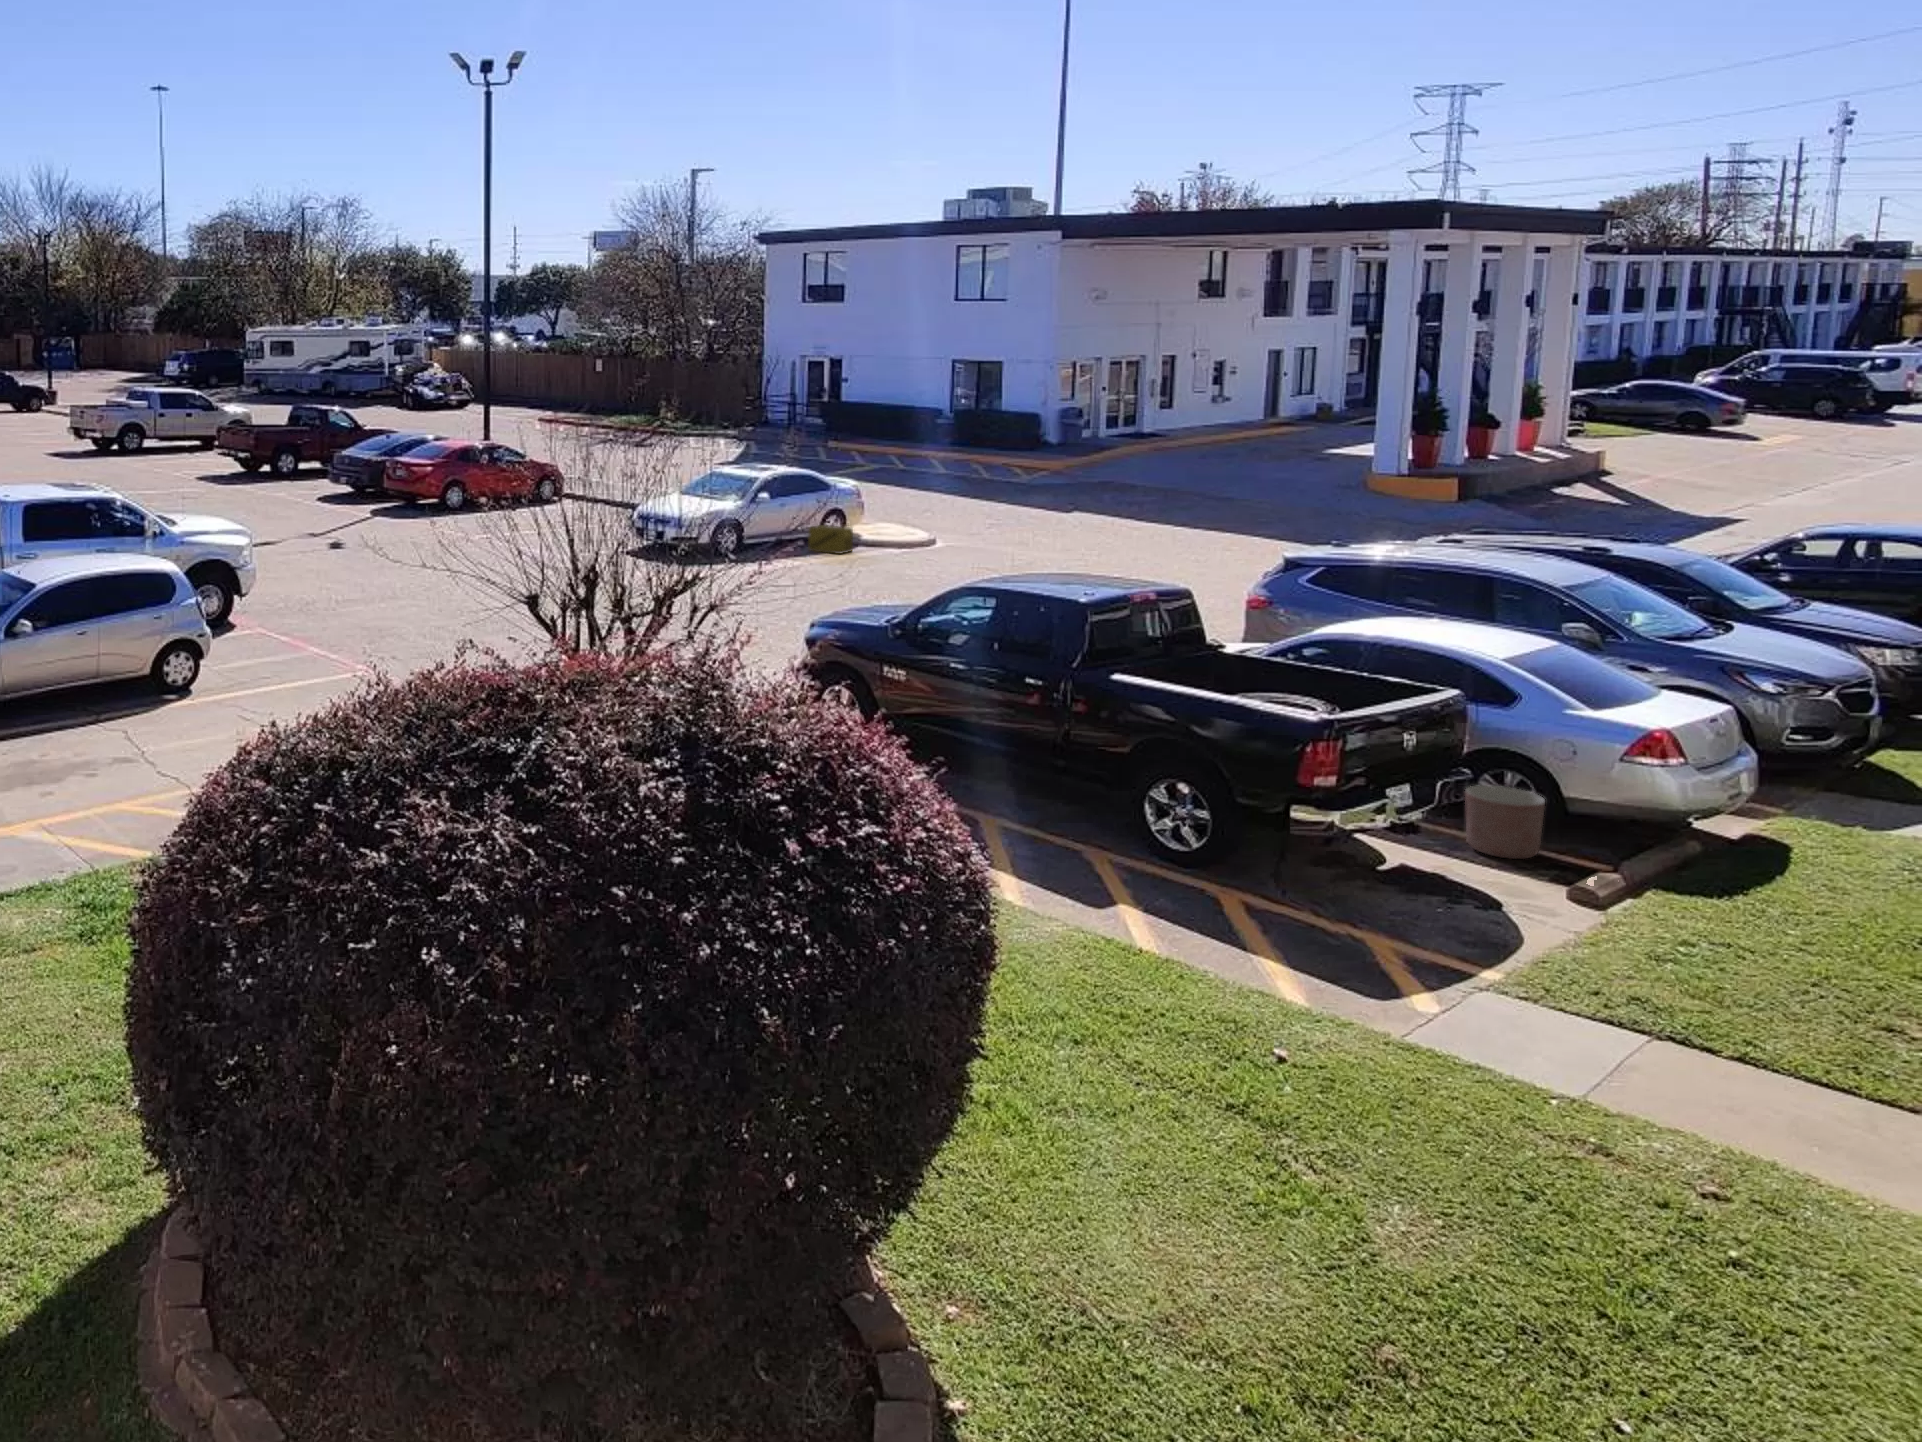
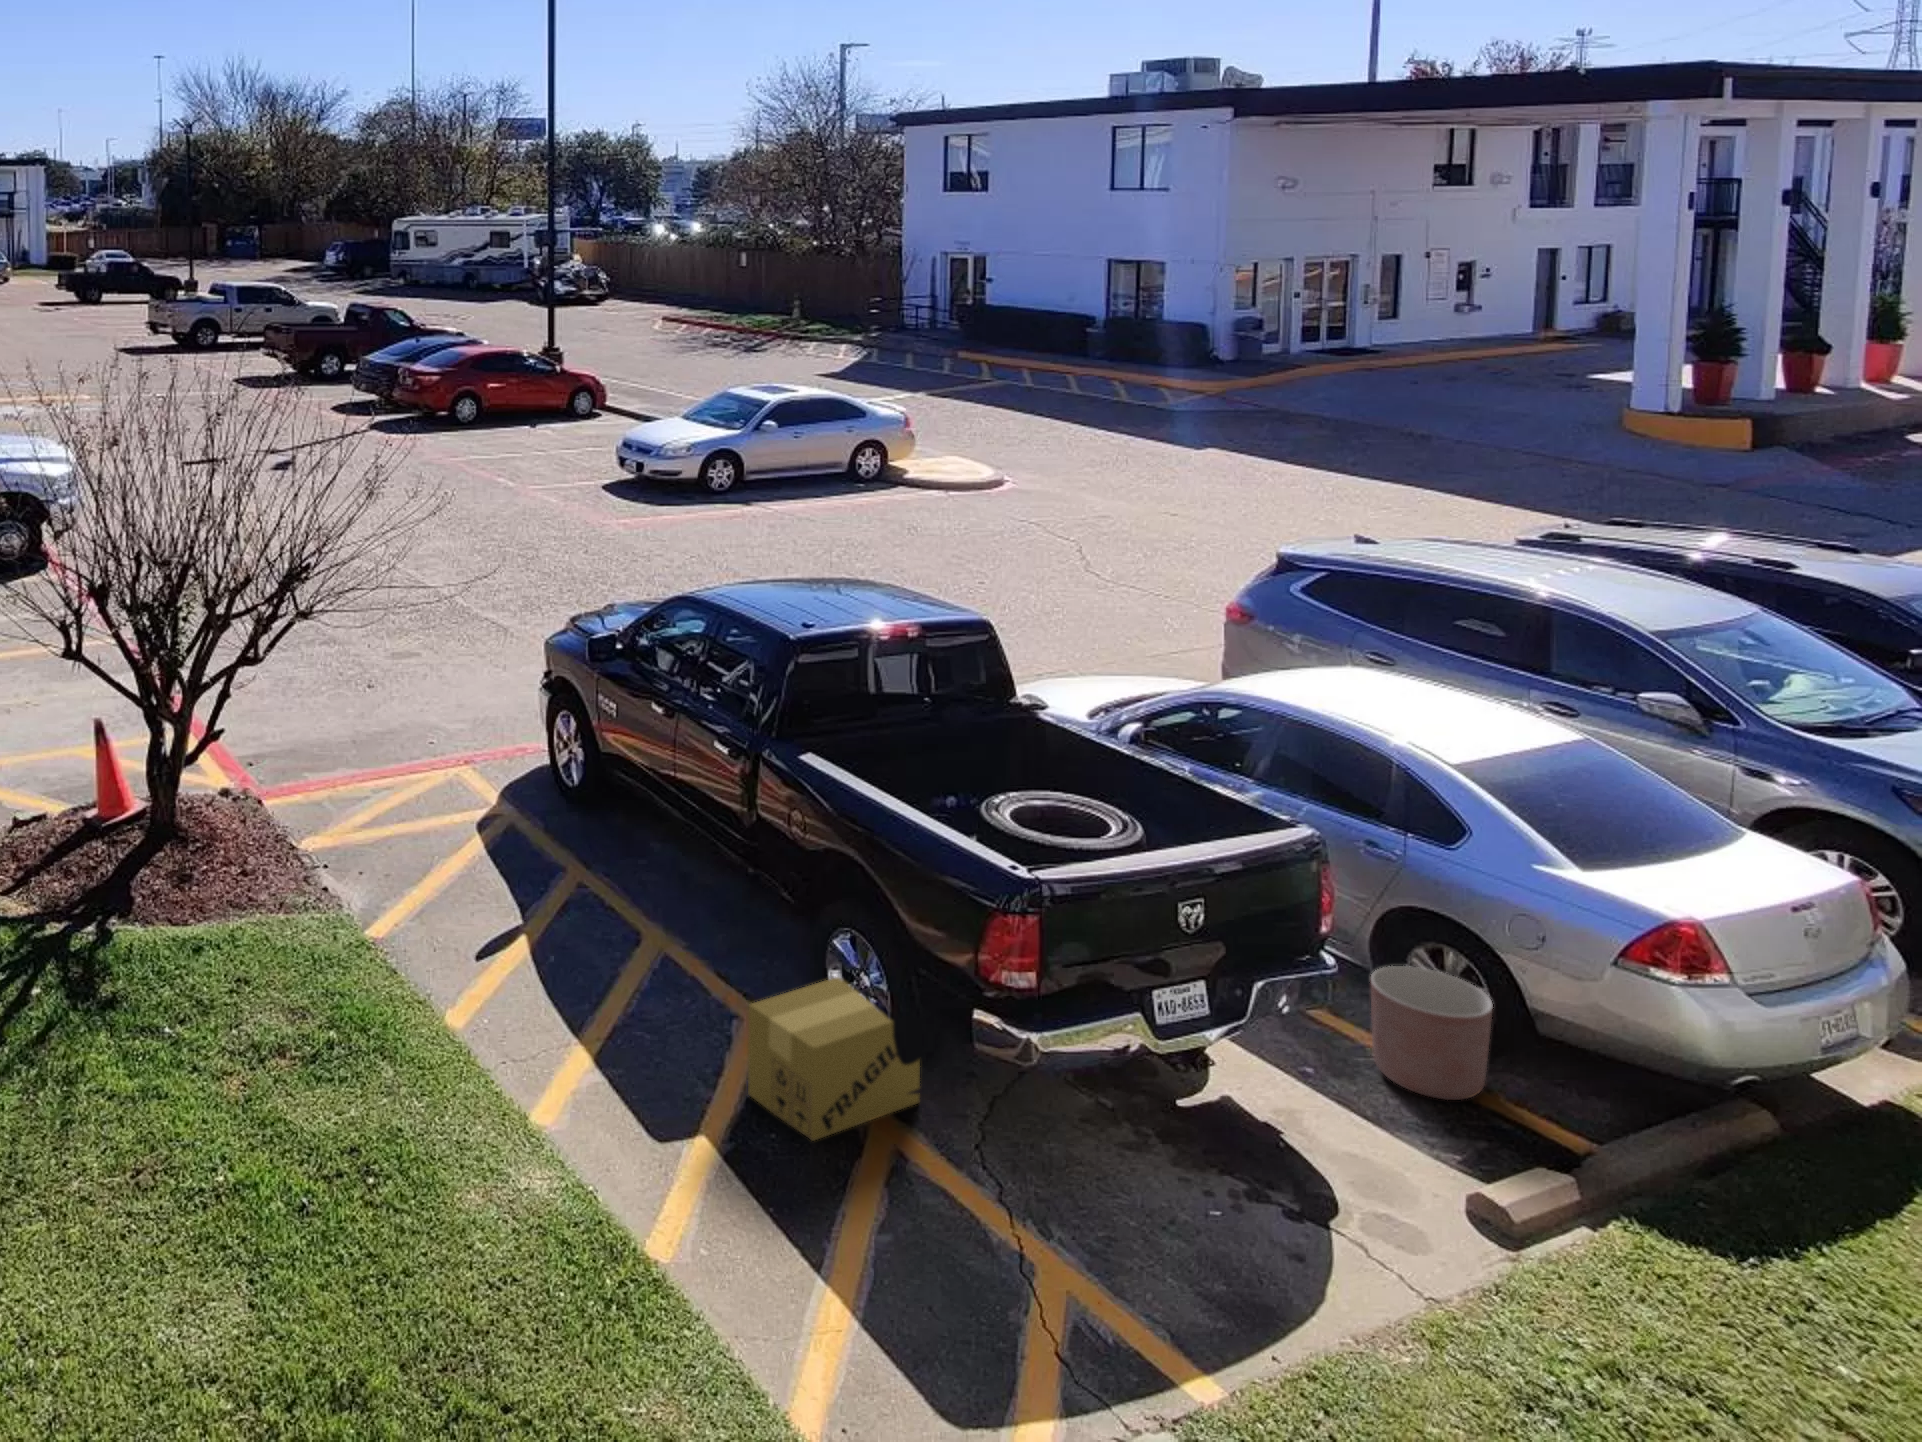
cardboard box: present [808,525,853,554] -> present [748,977,920,1140]

